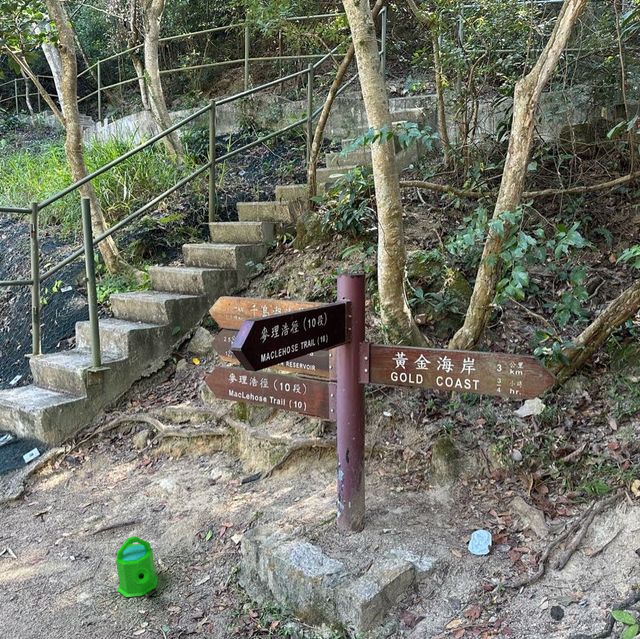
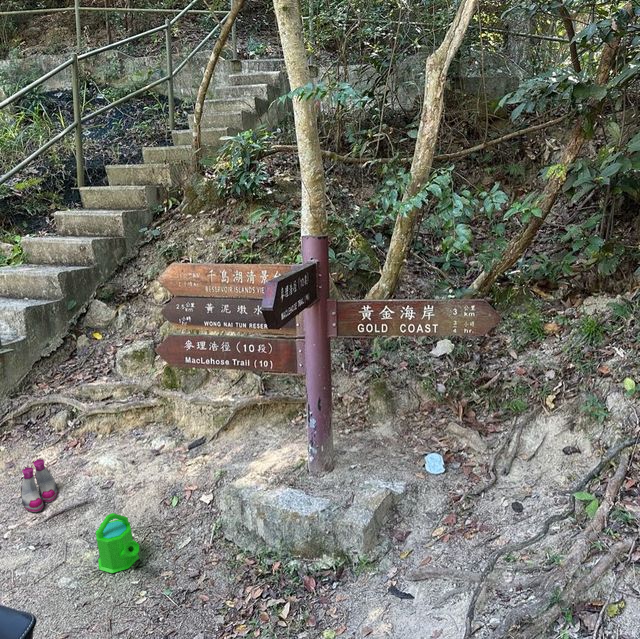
boots: none [83,472,118,523] -> present [21,459,58,512]

